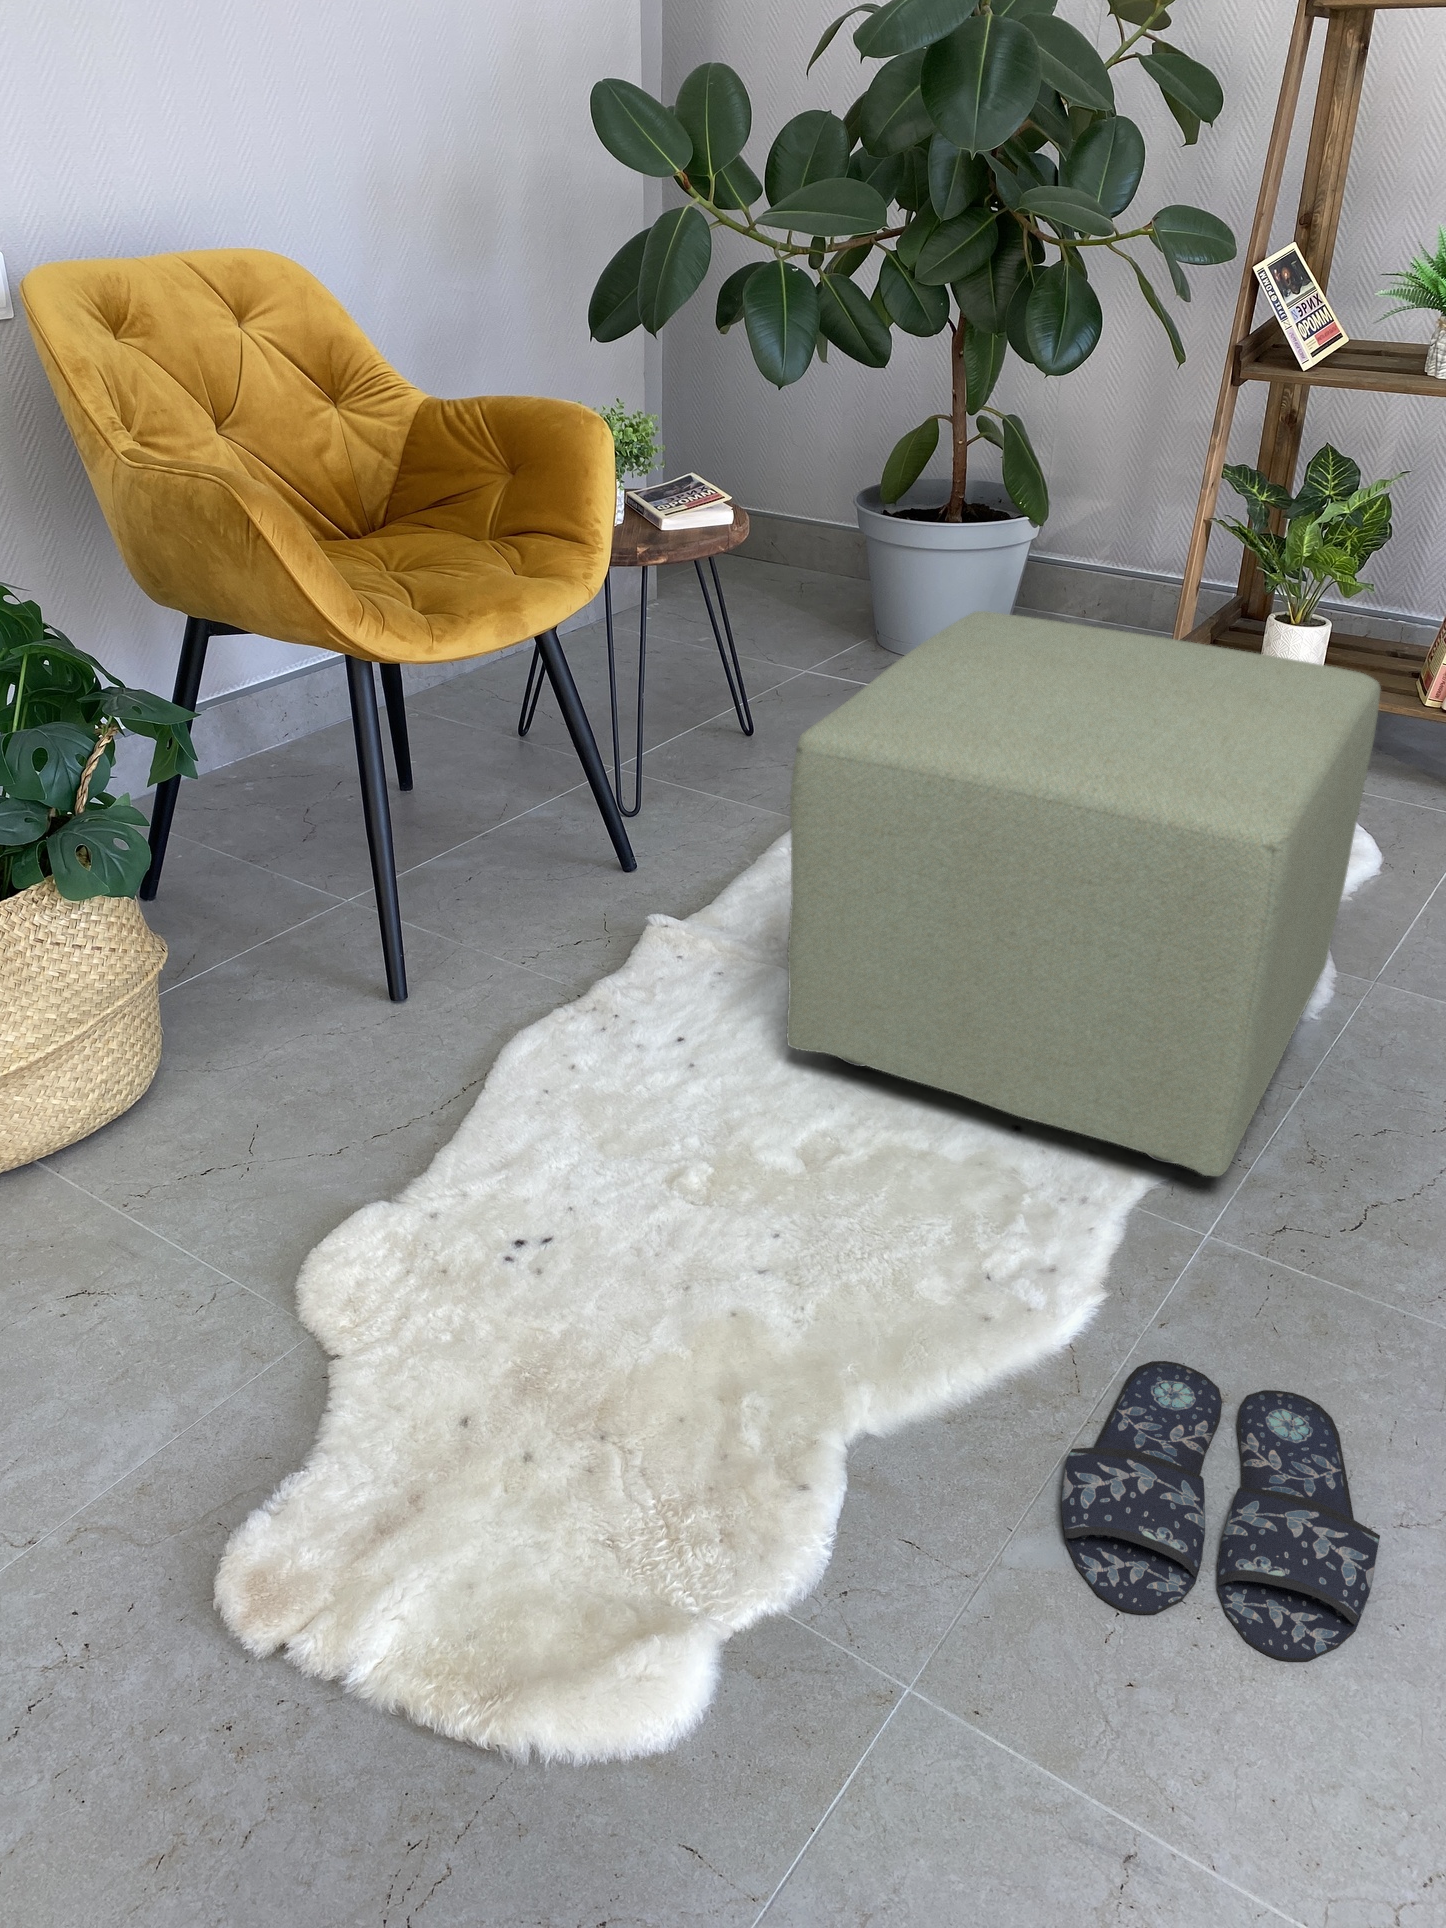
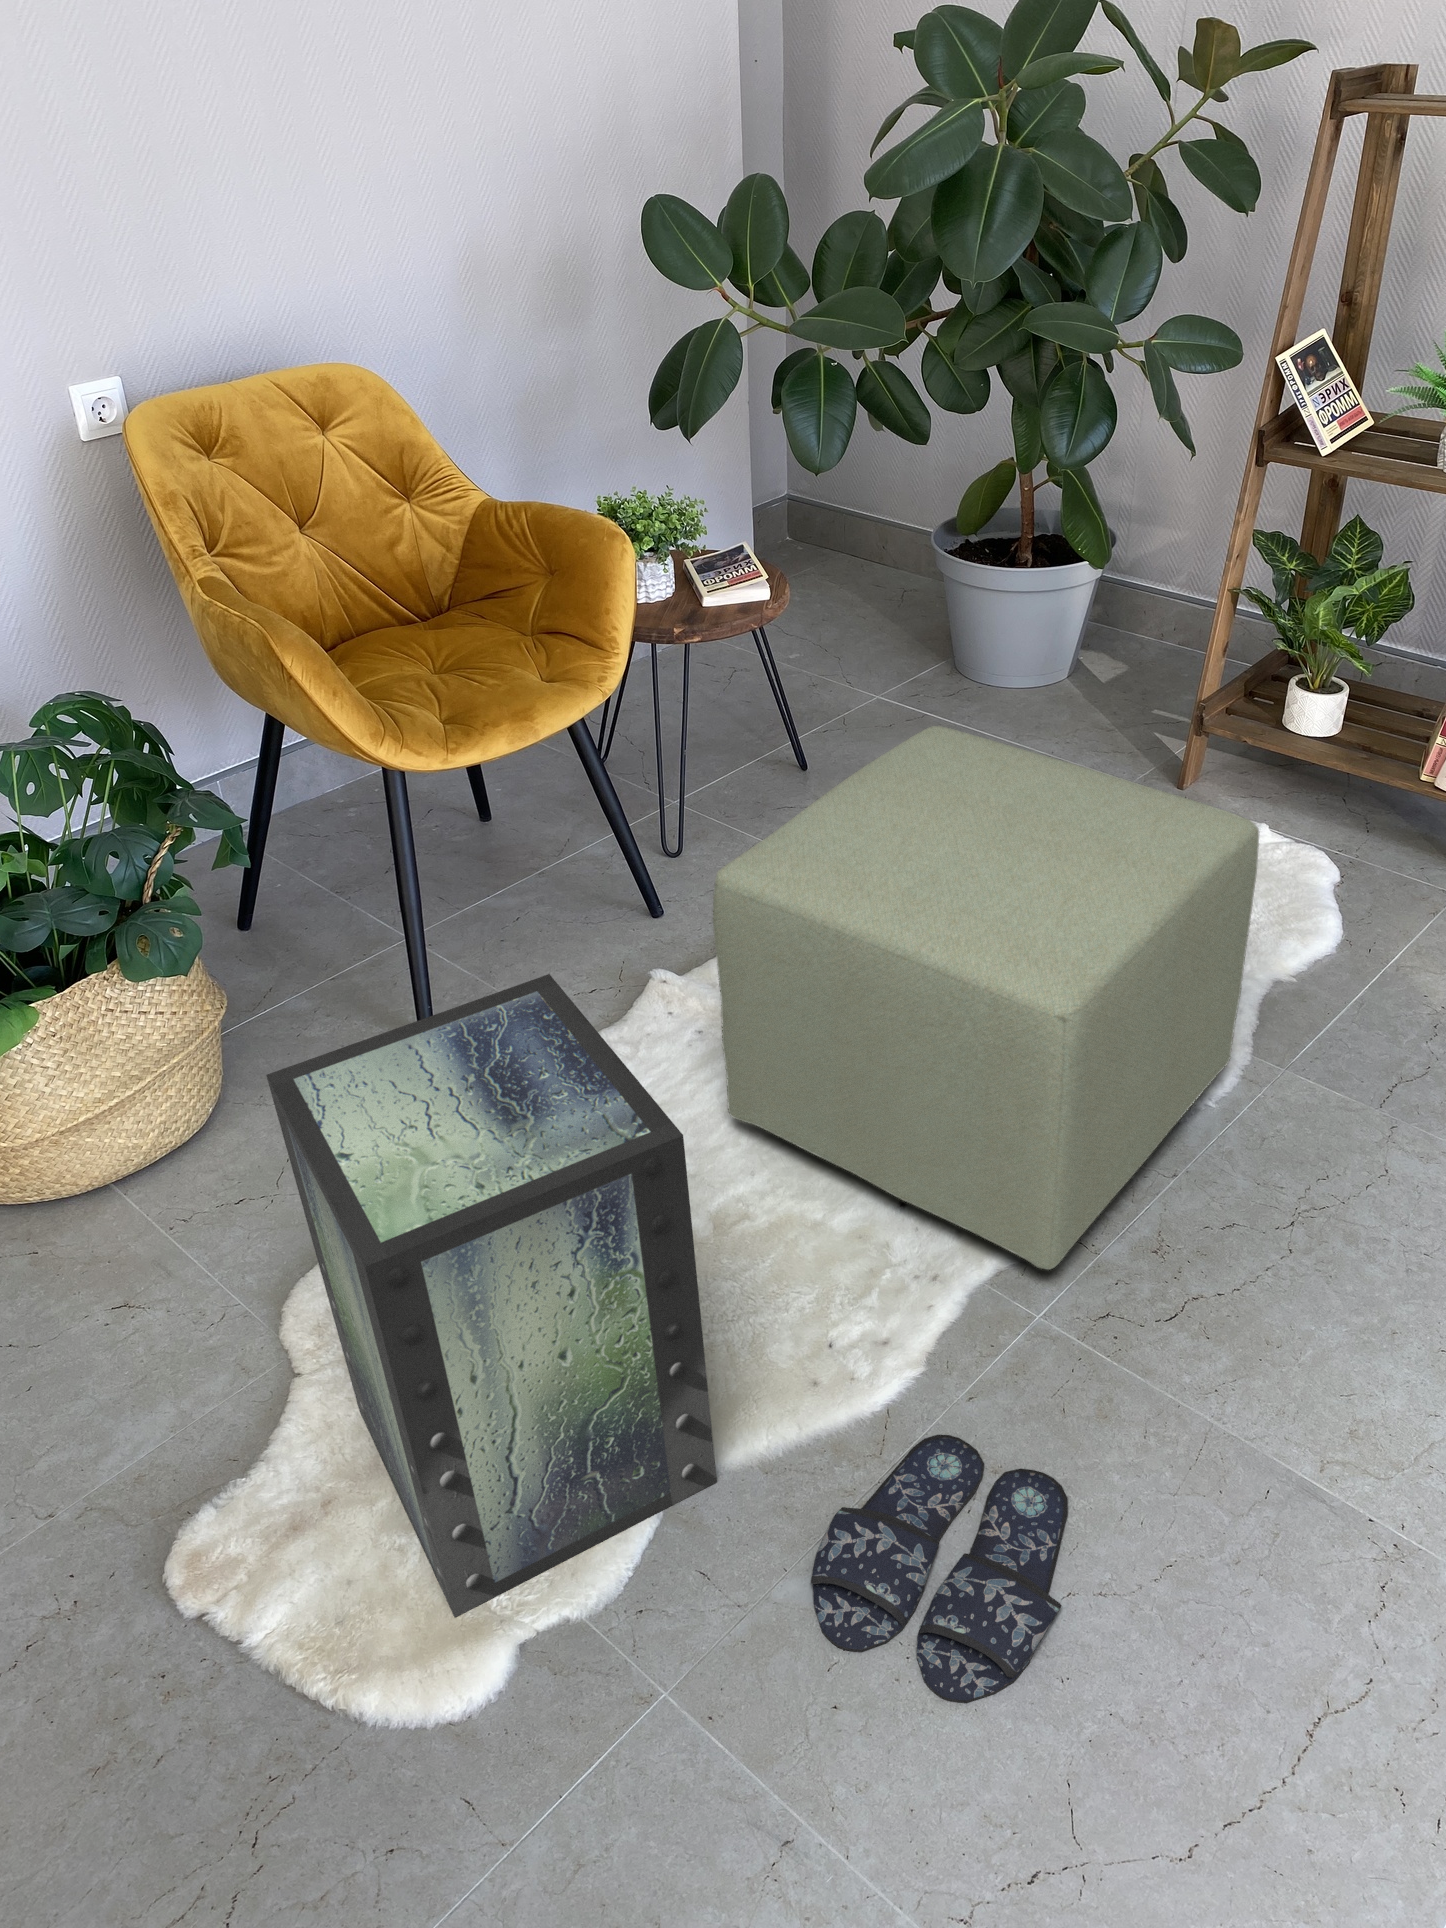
storage box: none [366,801,941,1623] -> present [266,974,717,1617]

